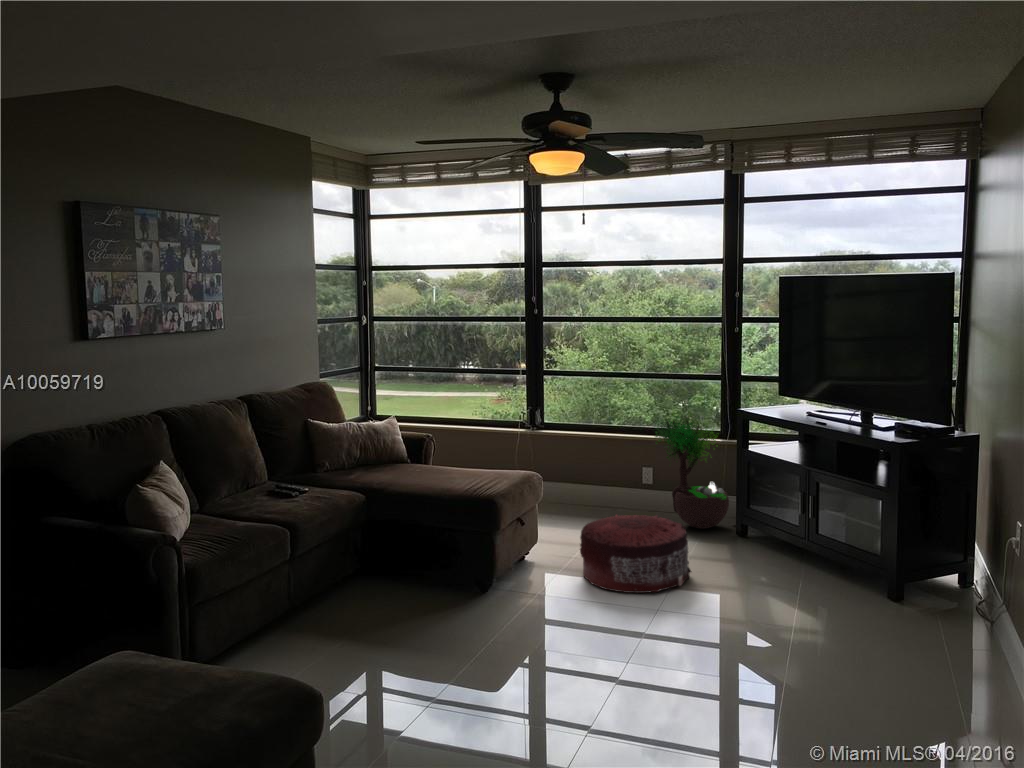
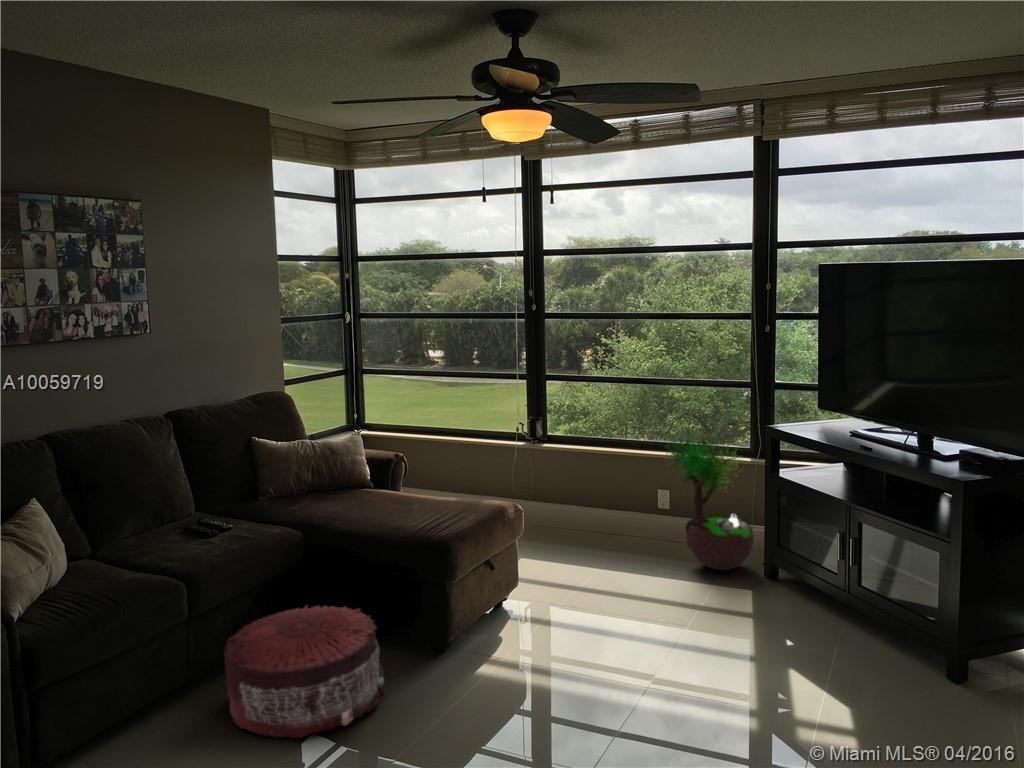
pouf: present [580,515,691,593] -> present [224,606,384,738]

